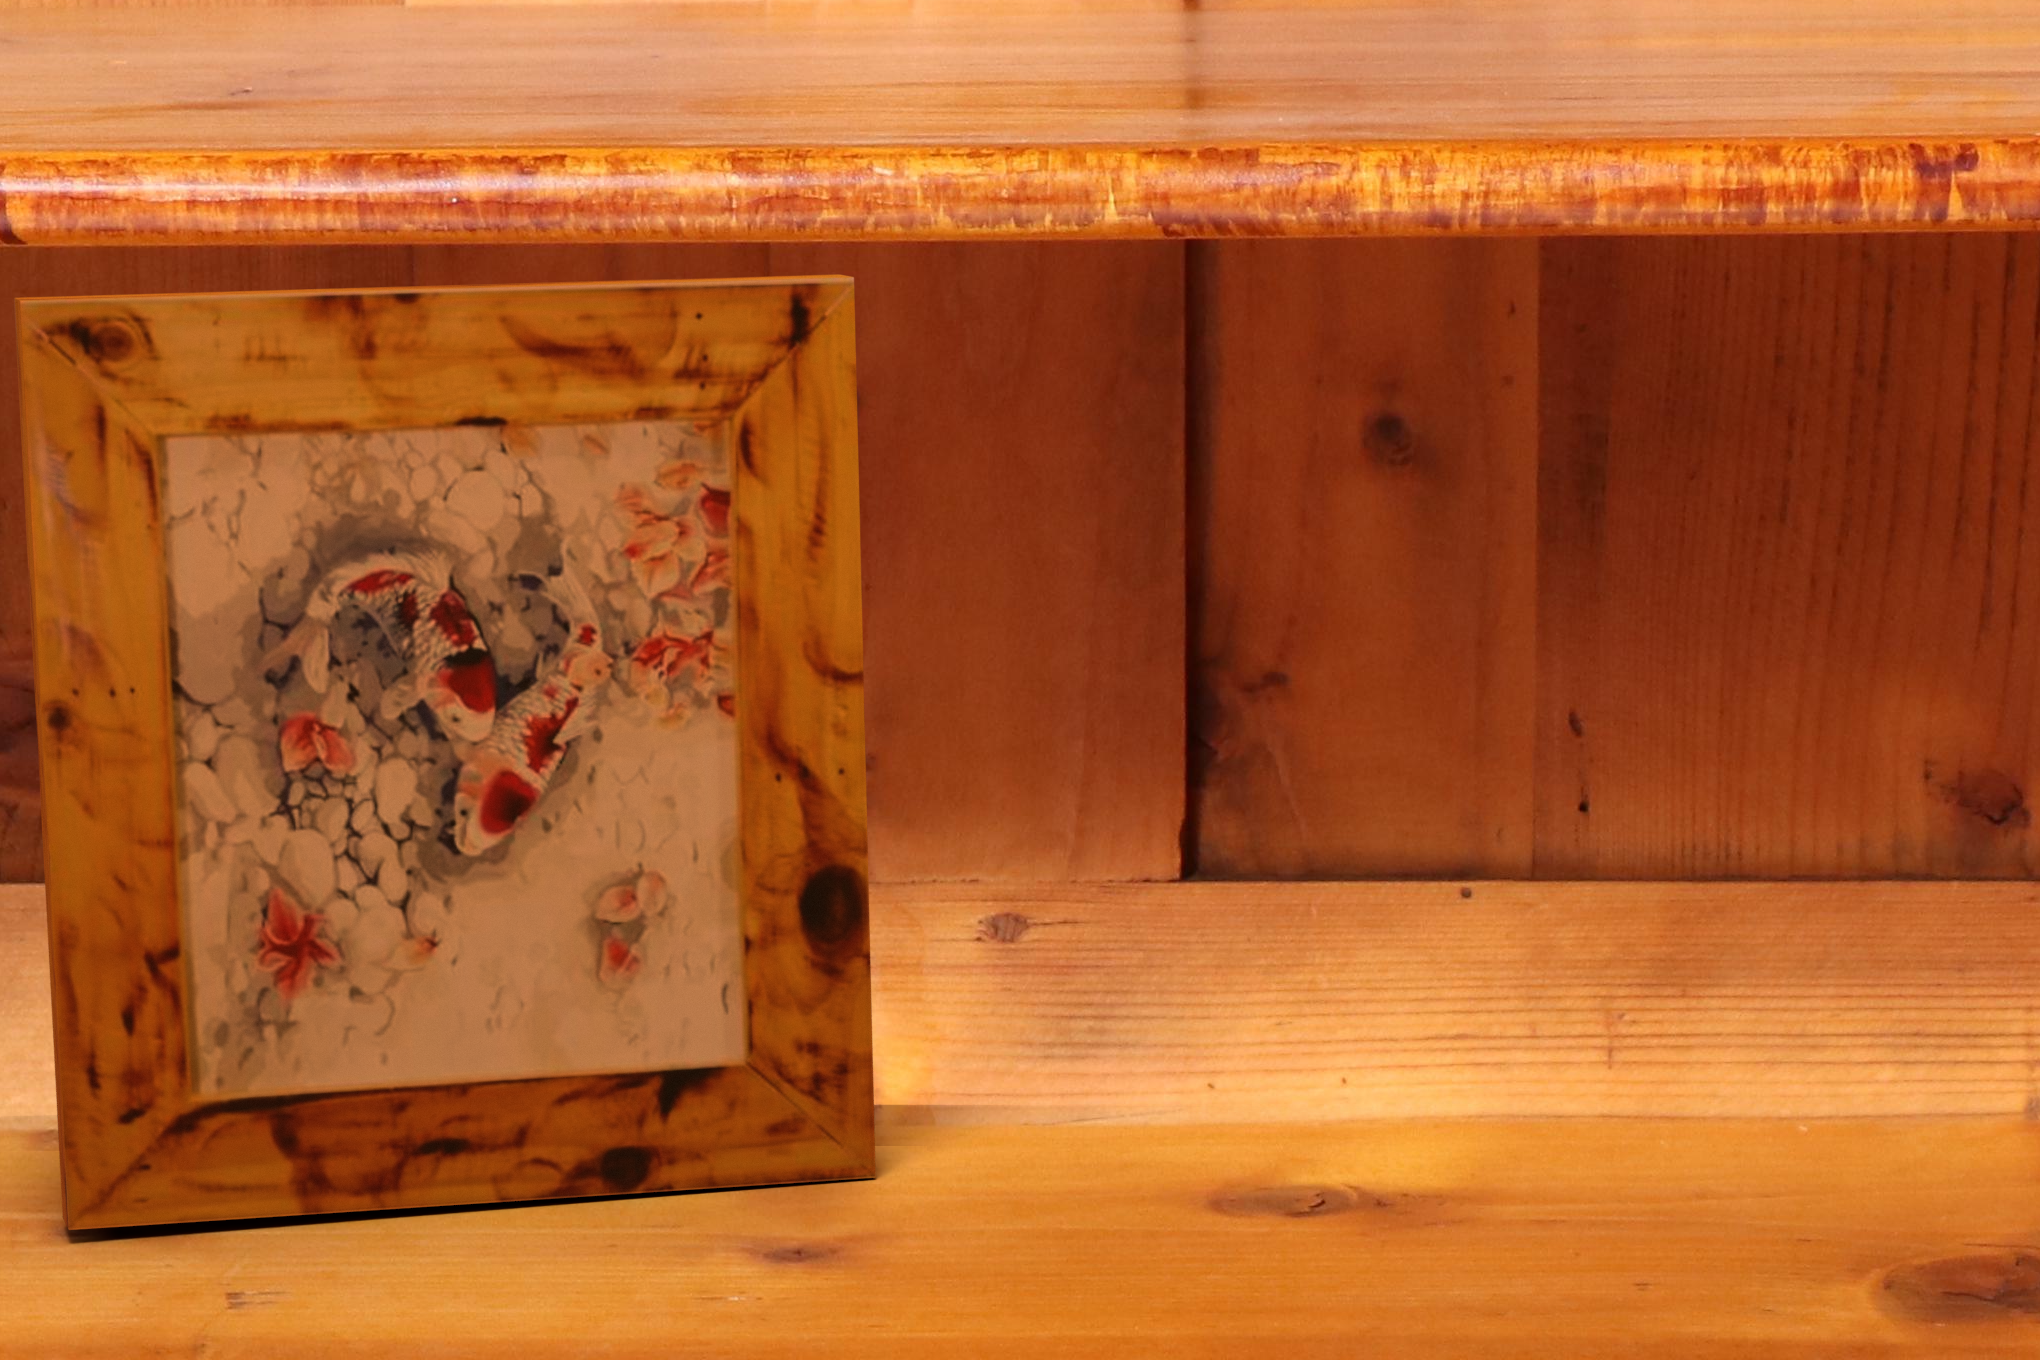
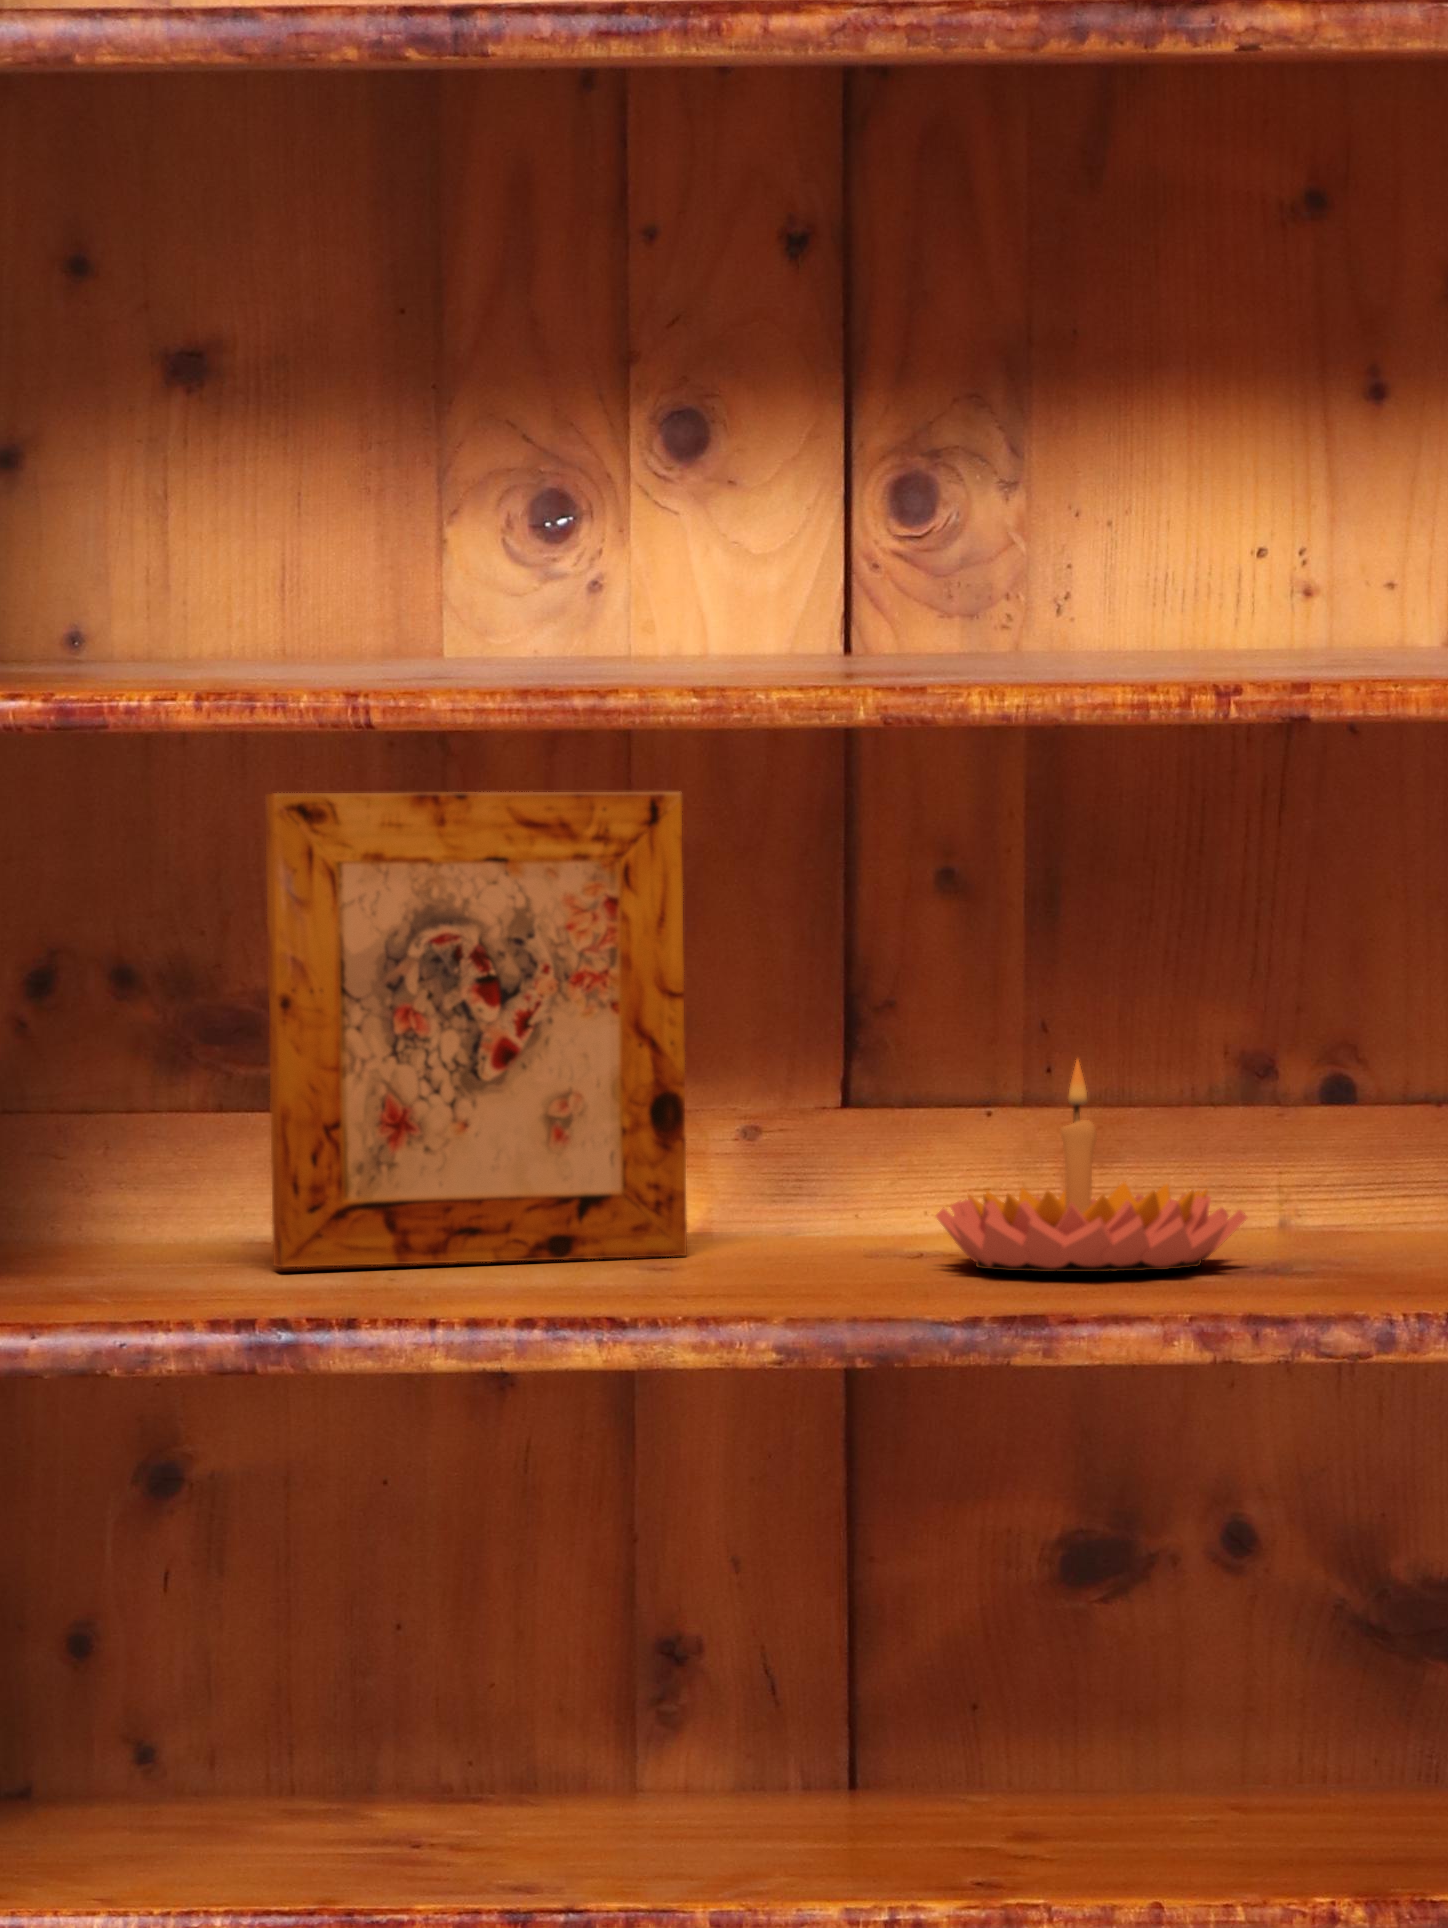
candle holder: none [1340,837,1966,1290] -> present [936,1060,1248,1272]

